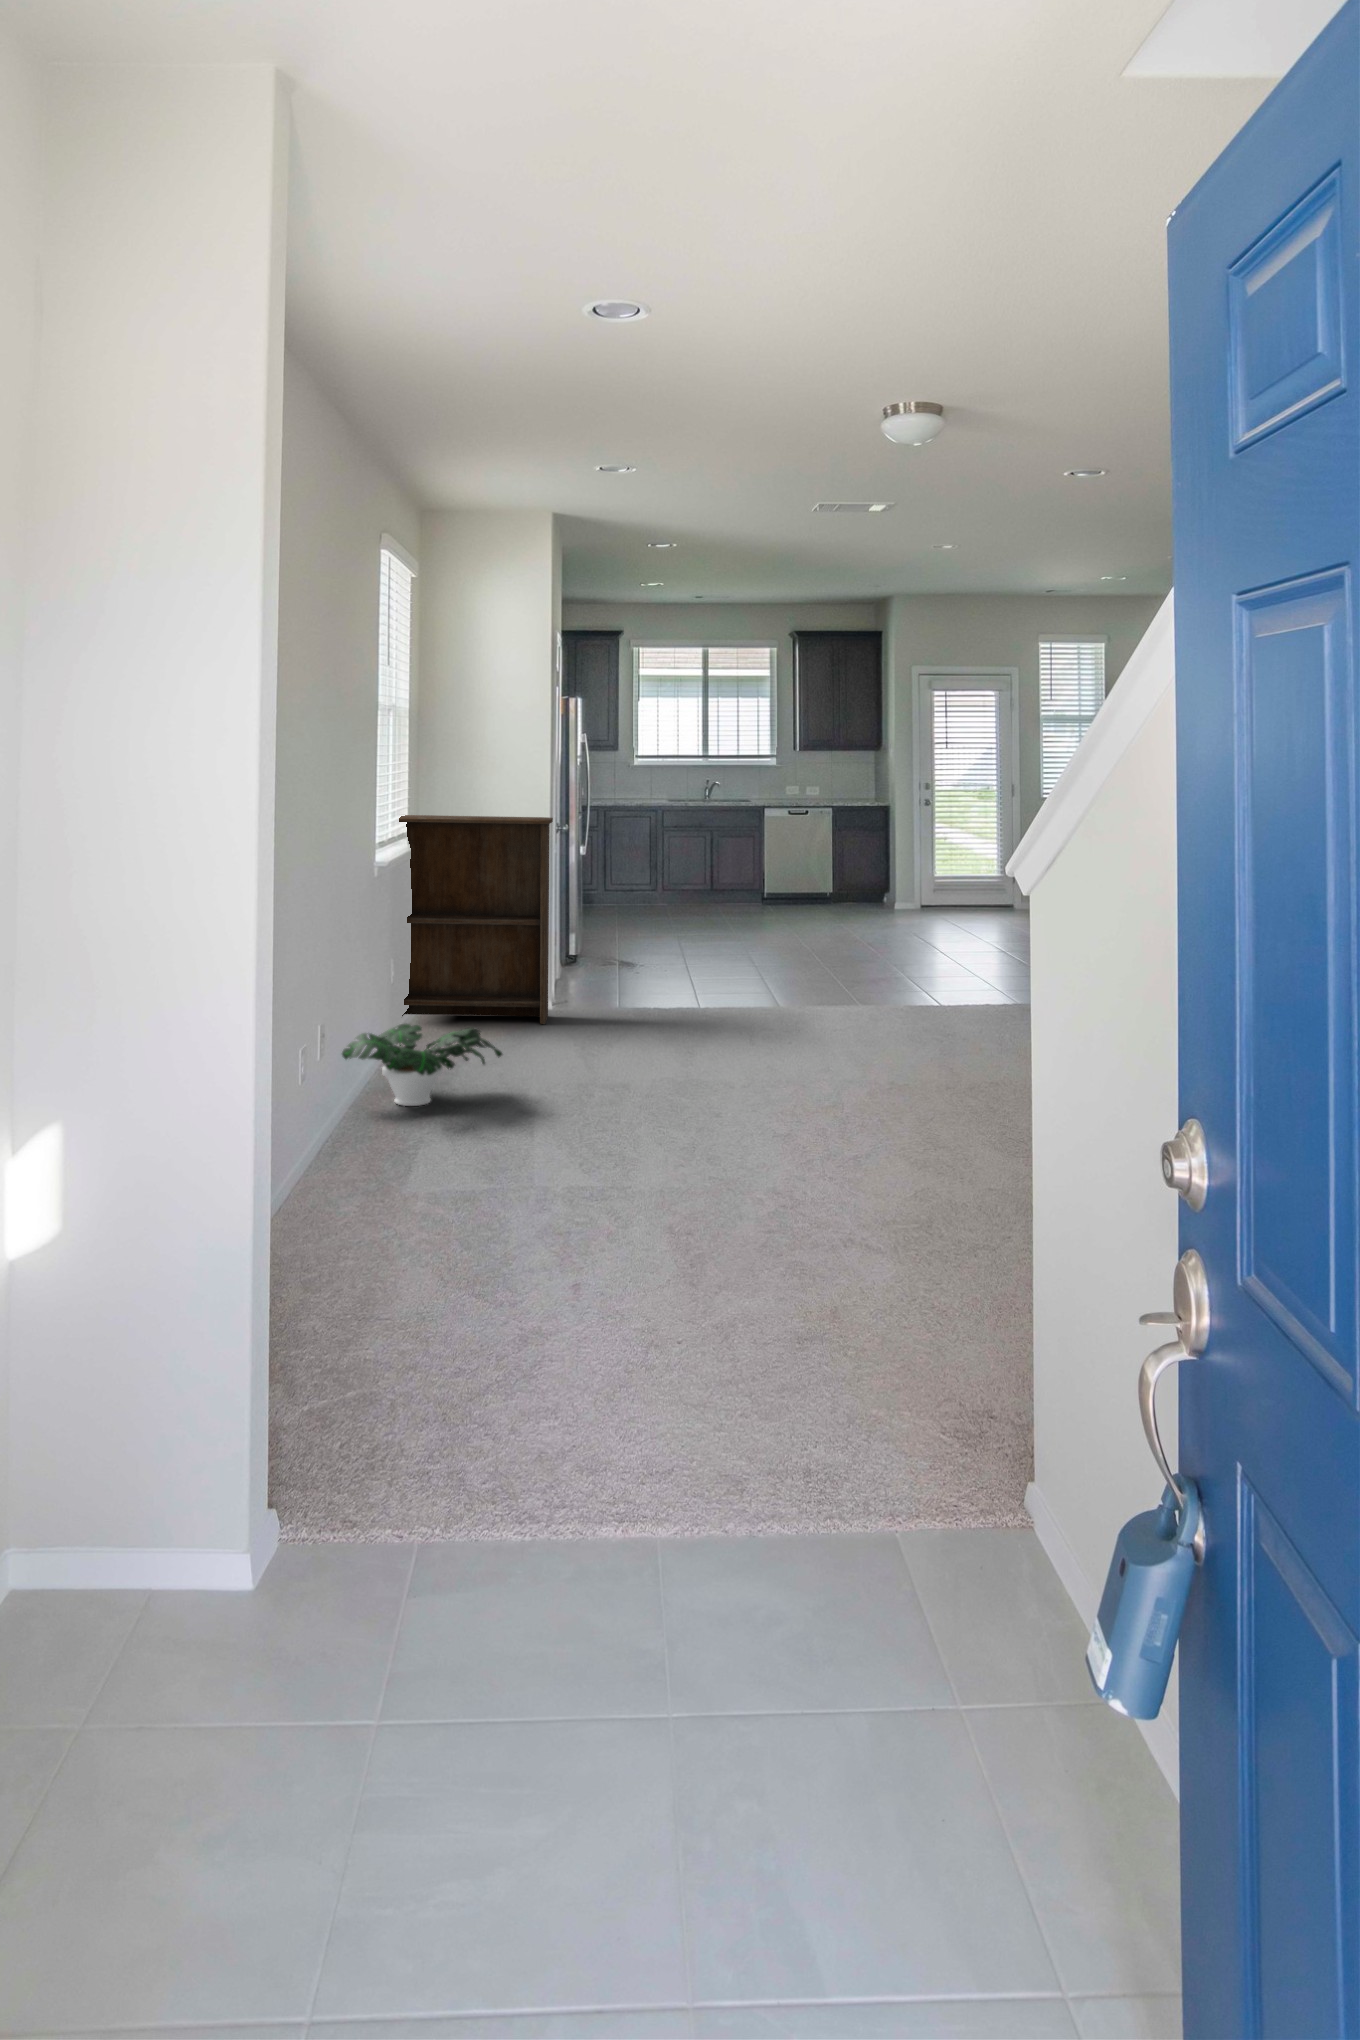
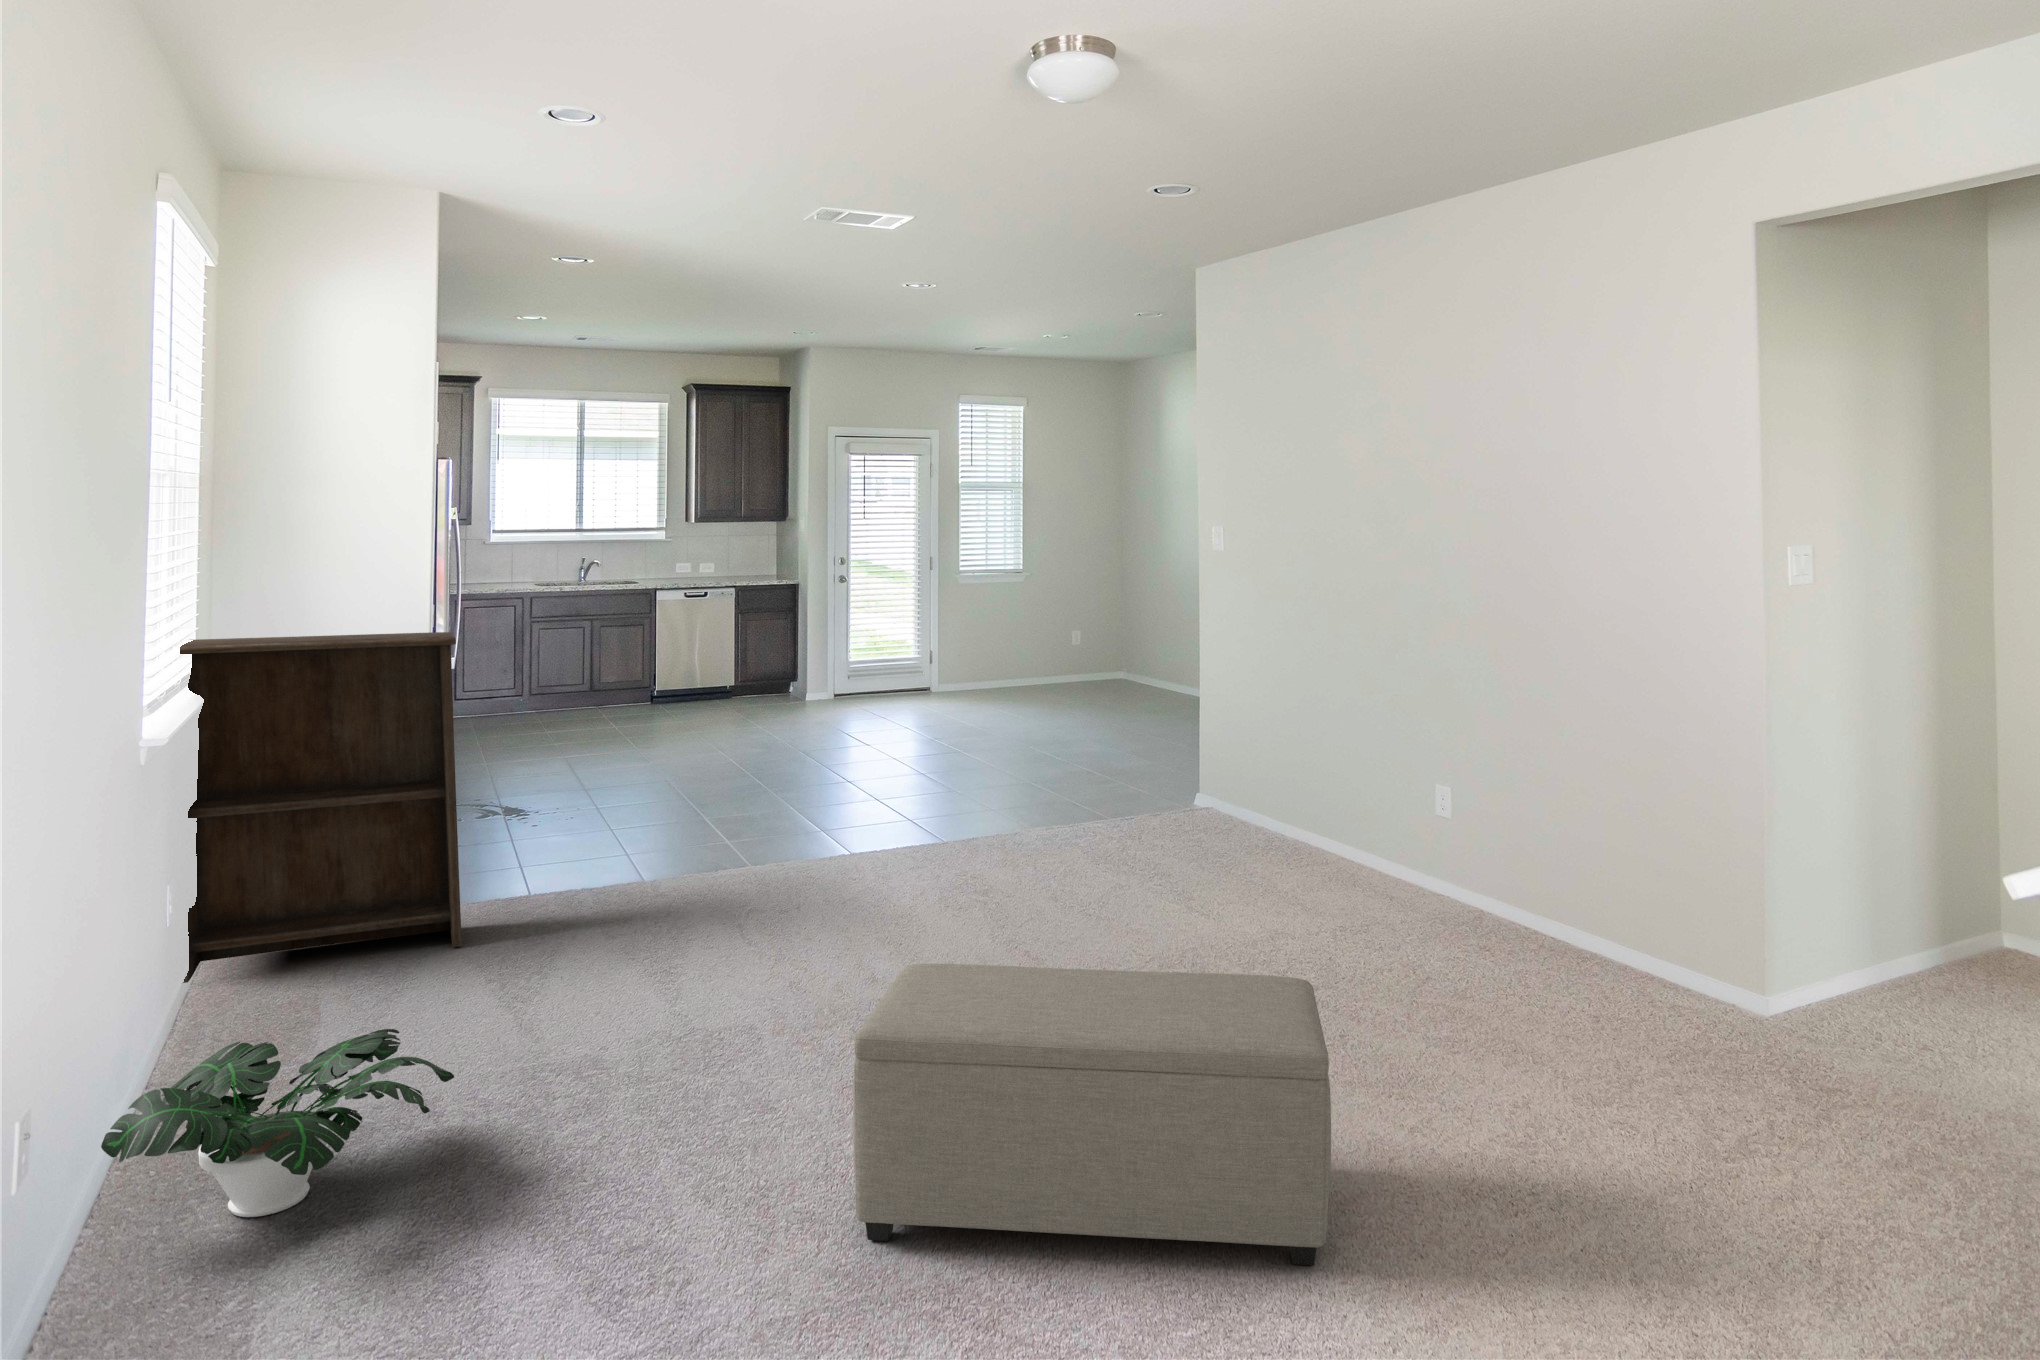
ottoman: none [683,1018,987,1205] -> present [853,964,1331,1265]

